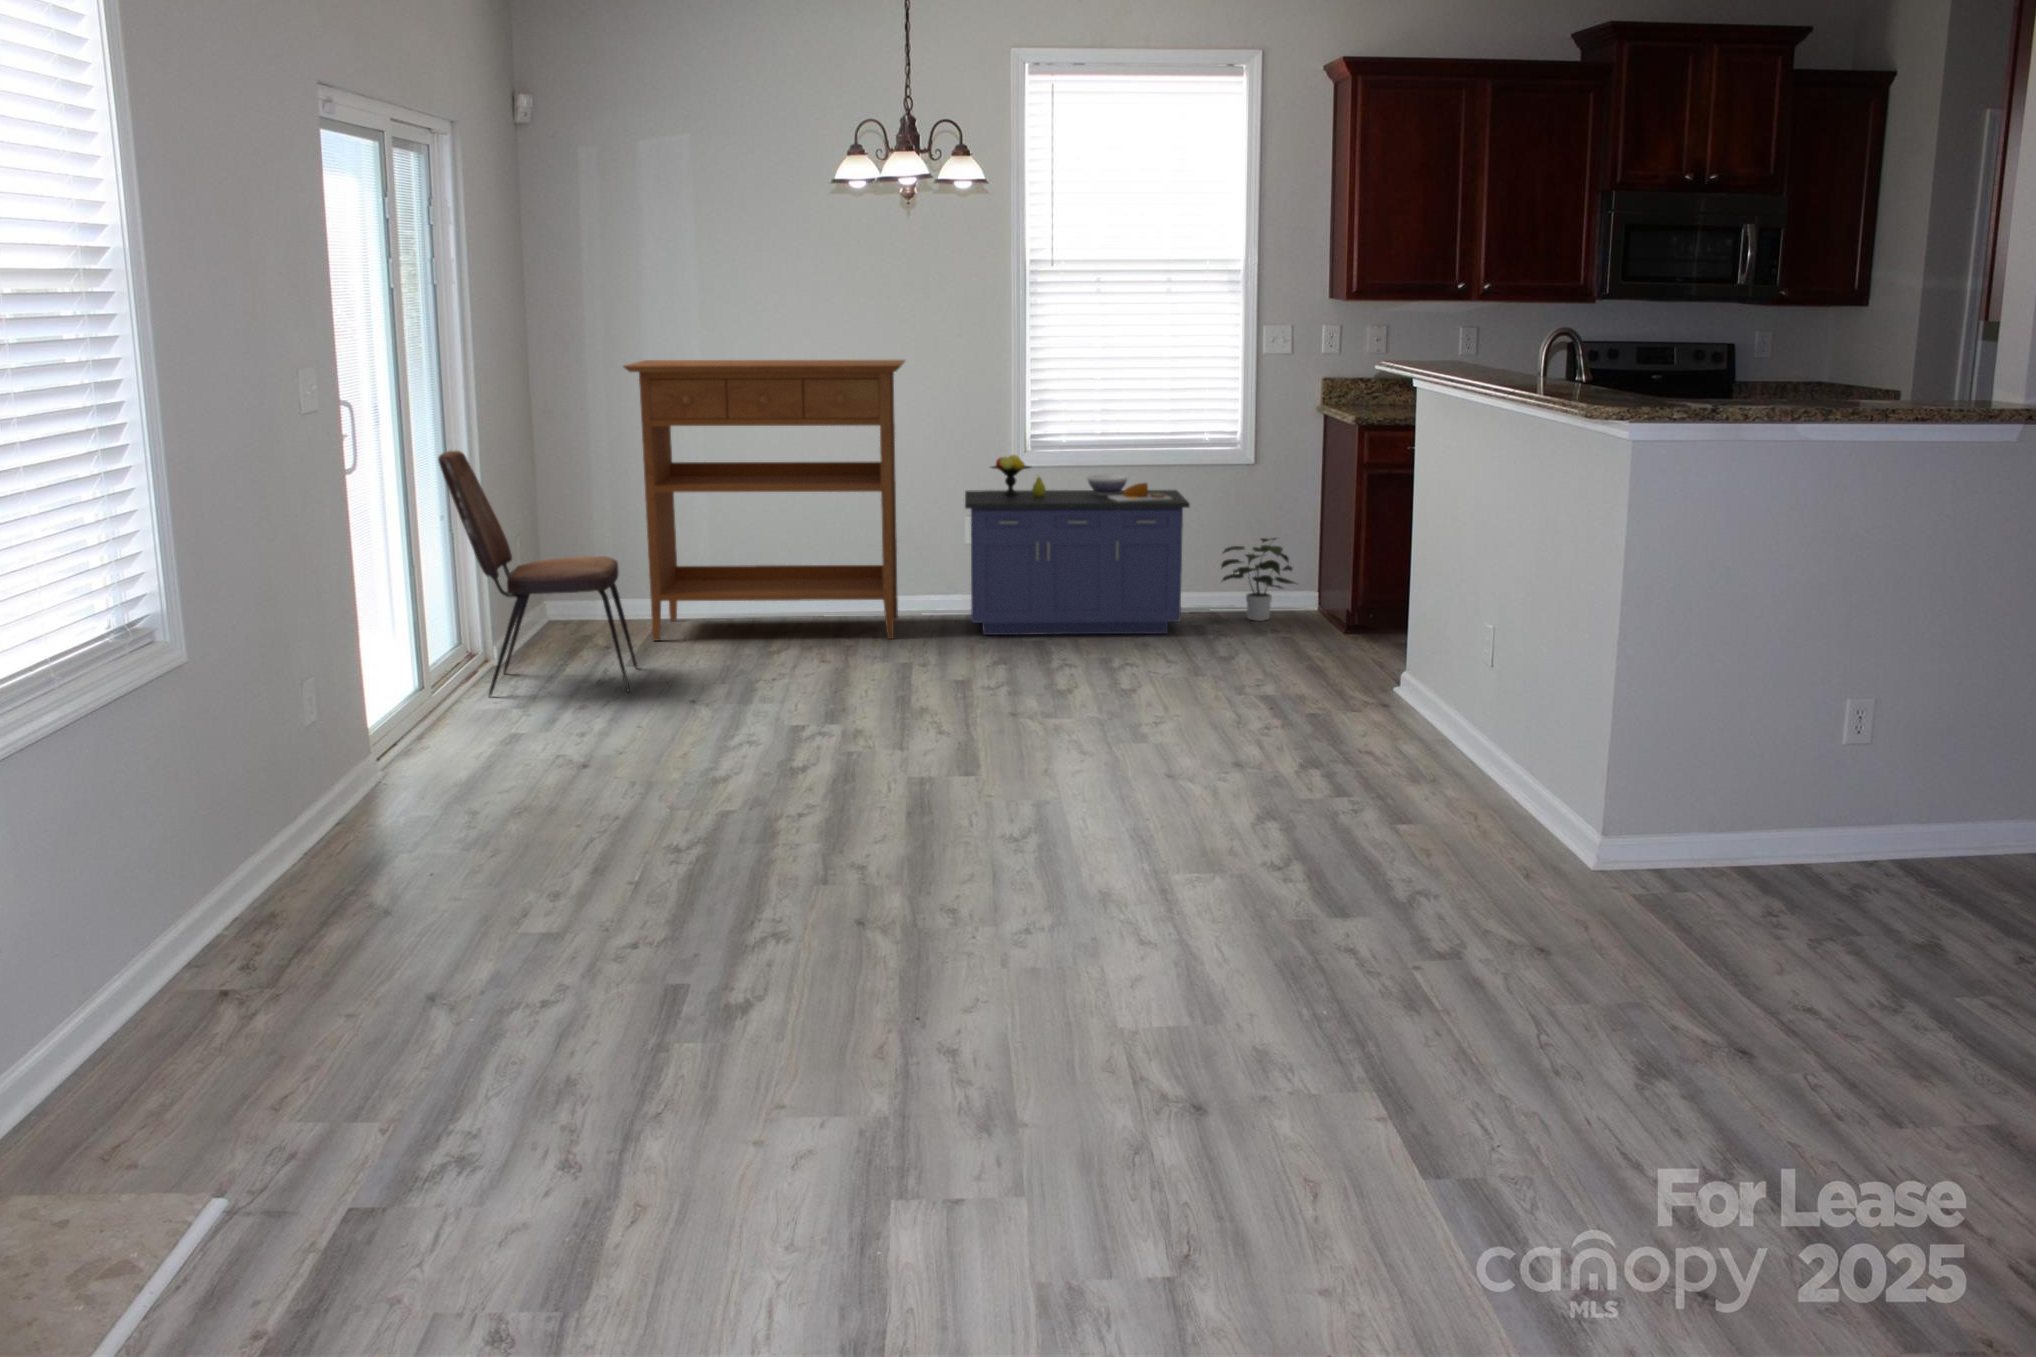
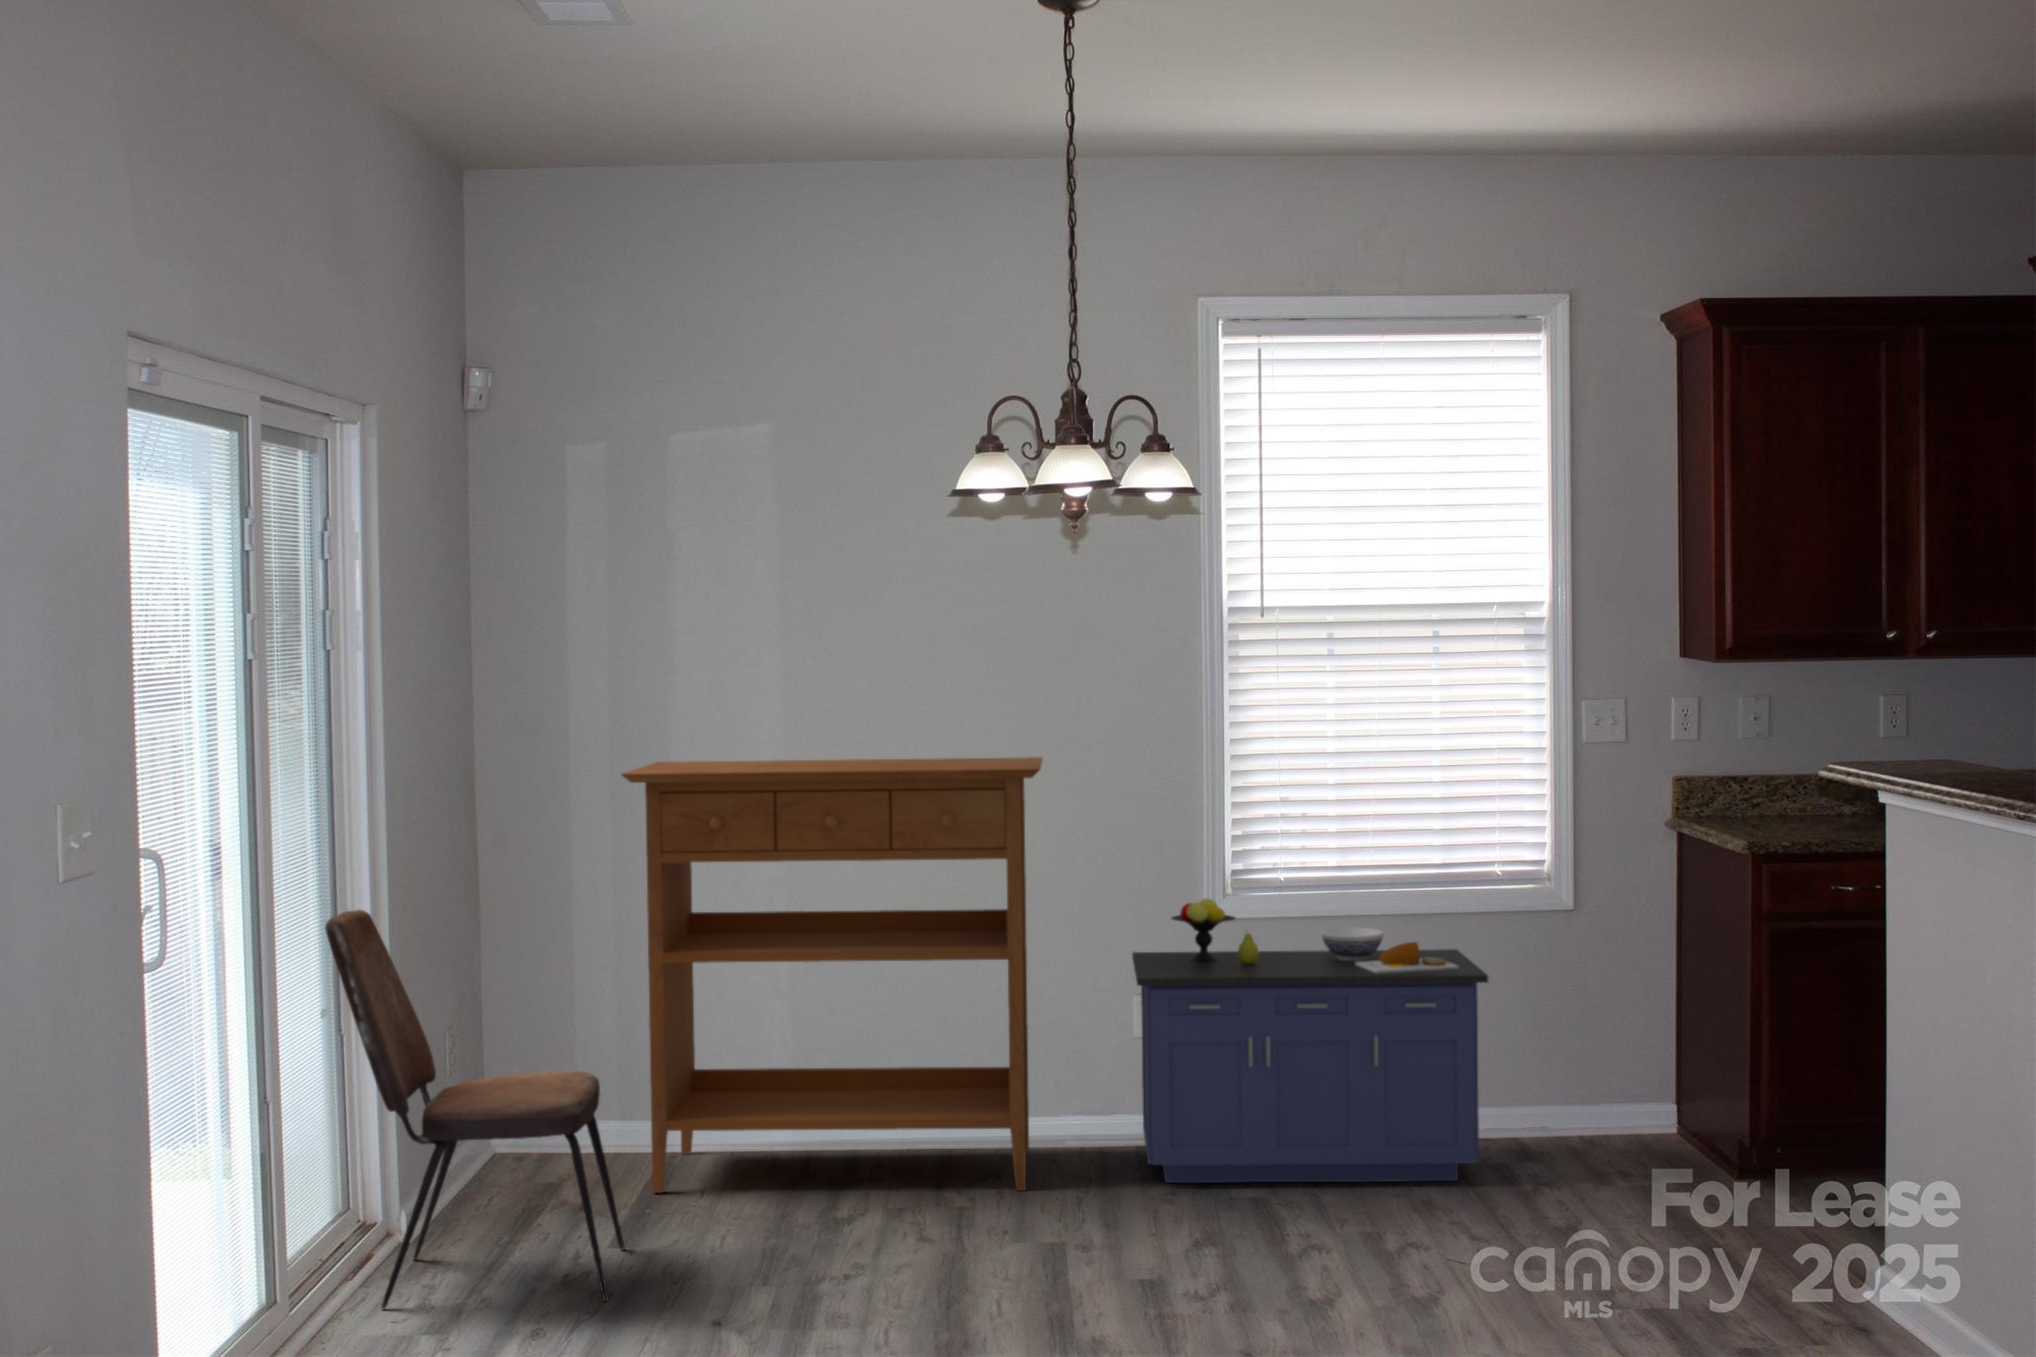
potted plant: present [1221,538,1298,621] -> none [1529,1023,1658,1155]

